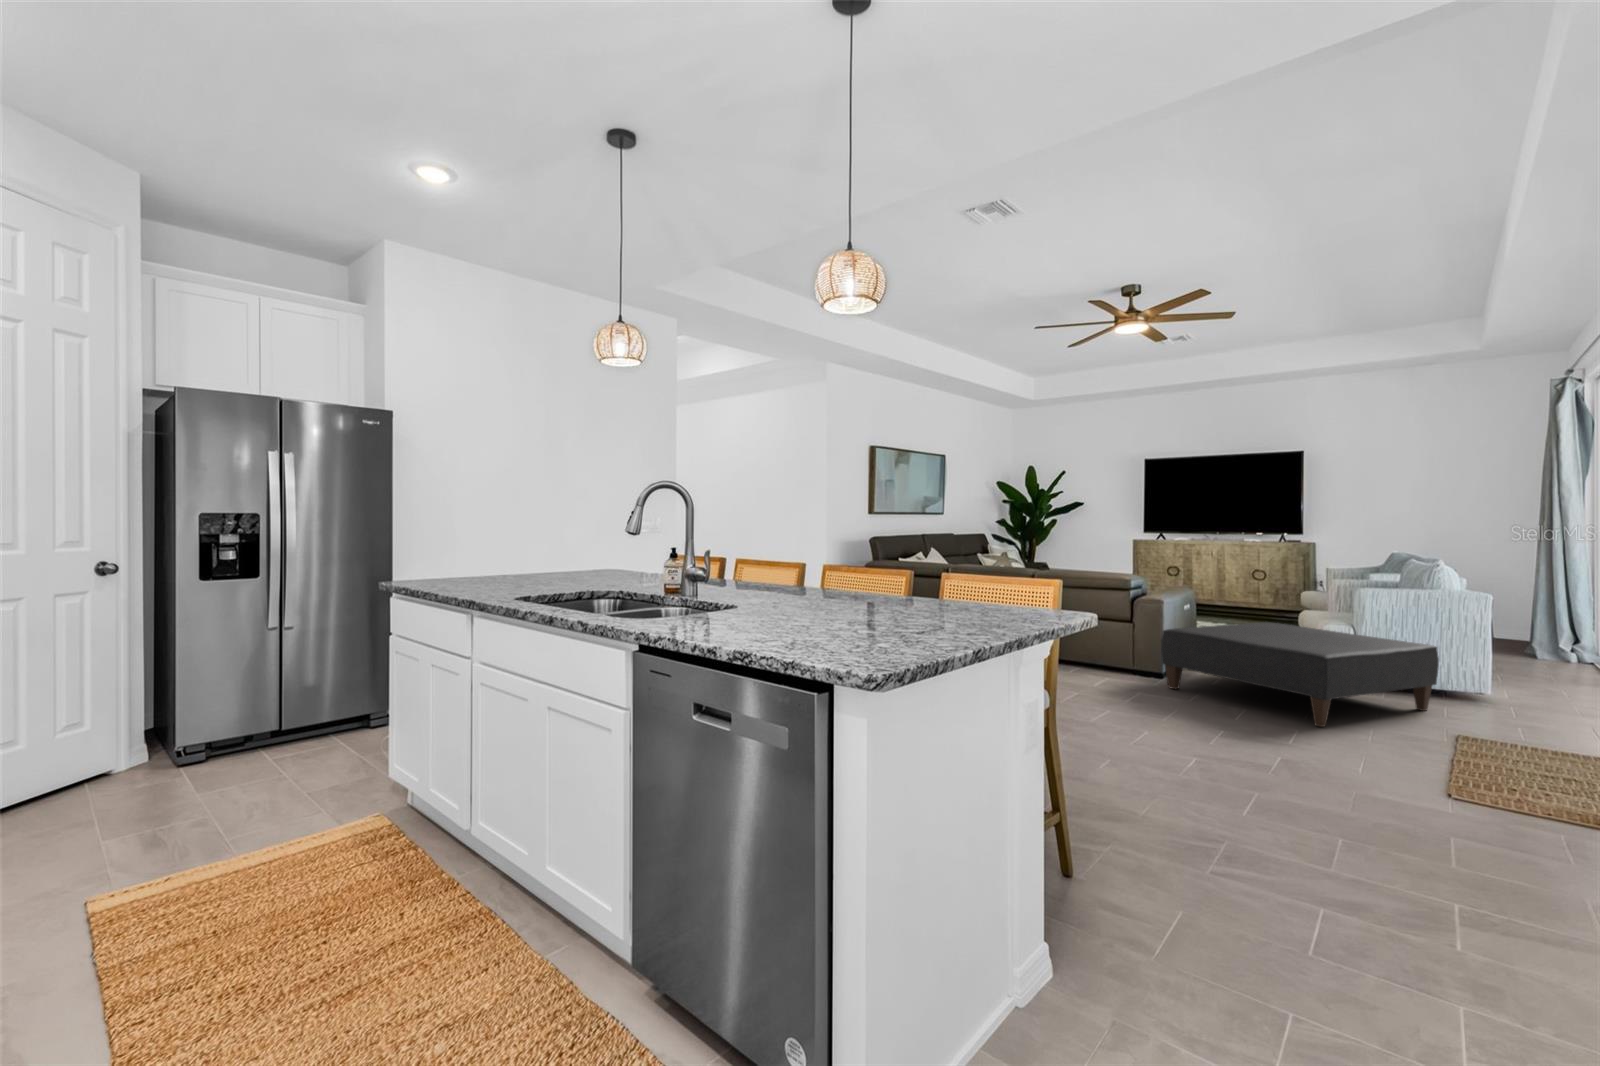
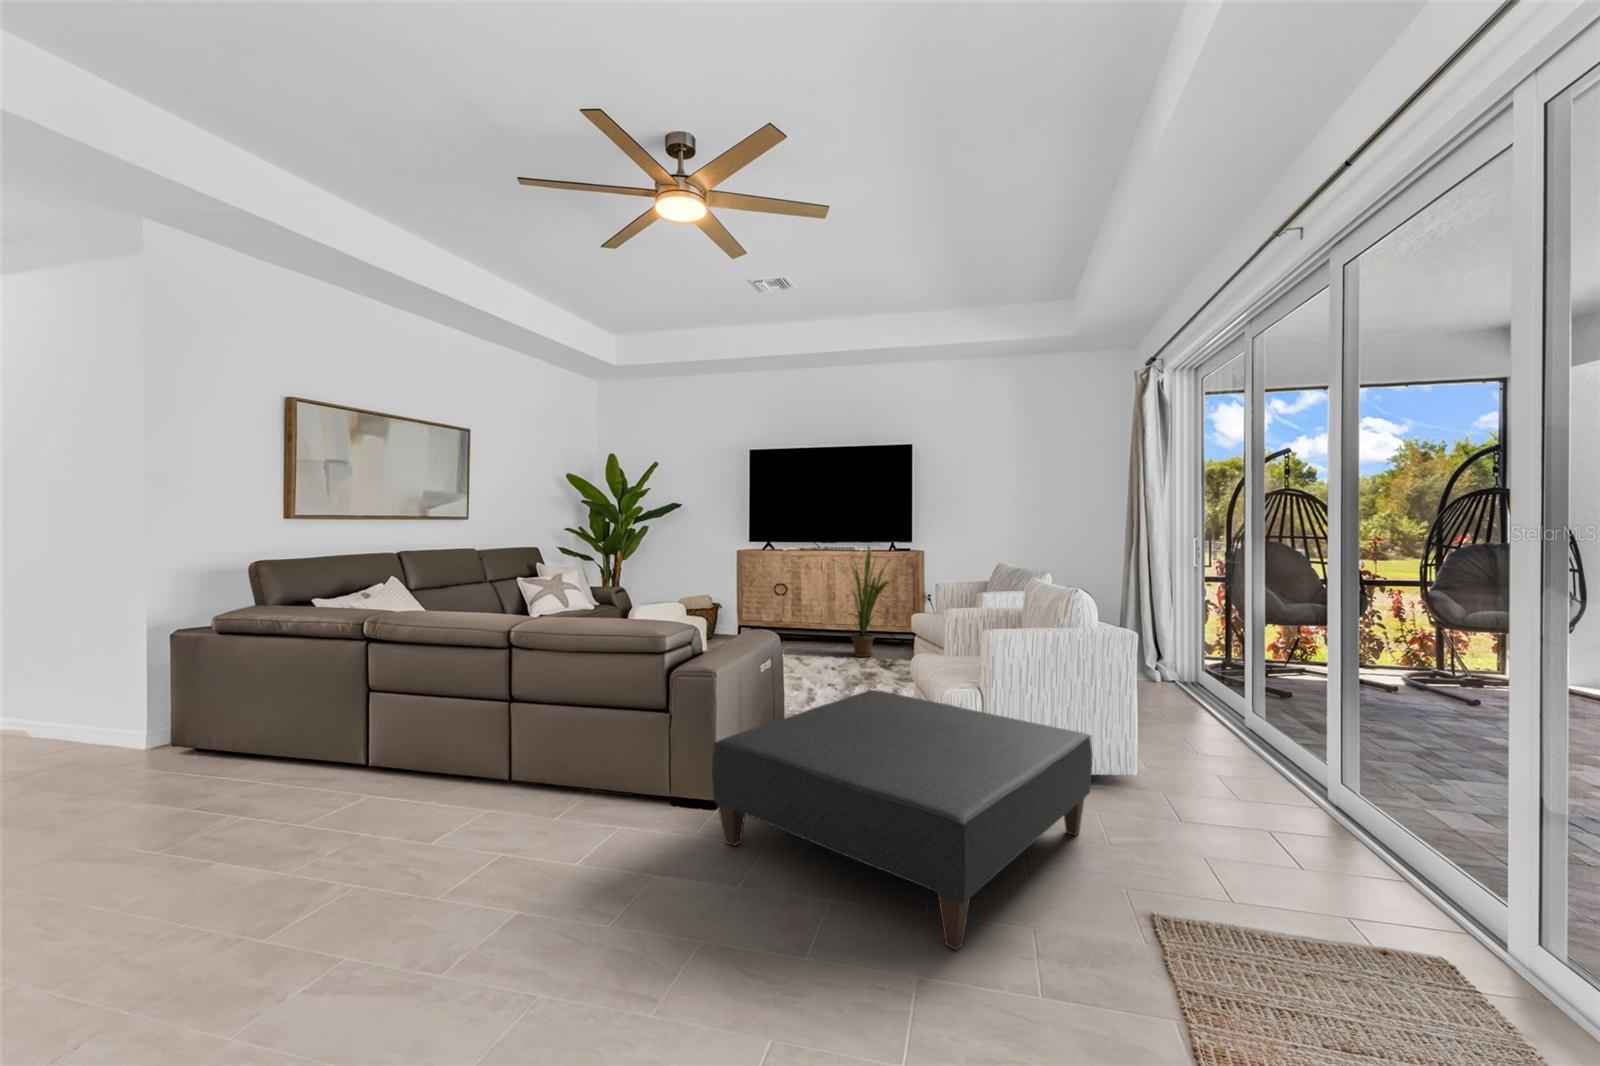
house plant: none [1224,536,1283,628] -> present [848,546,890,657]

